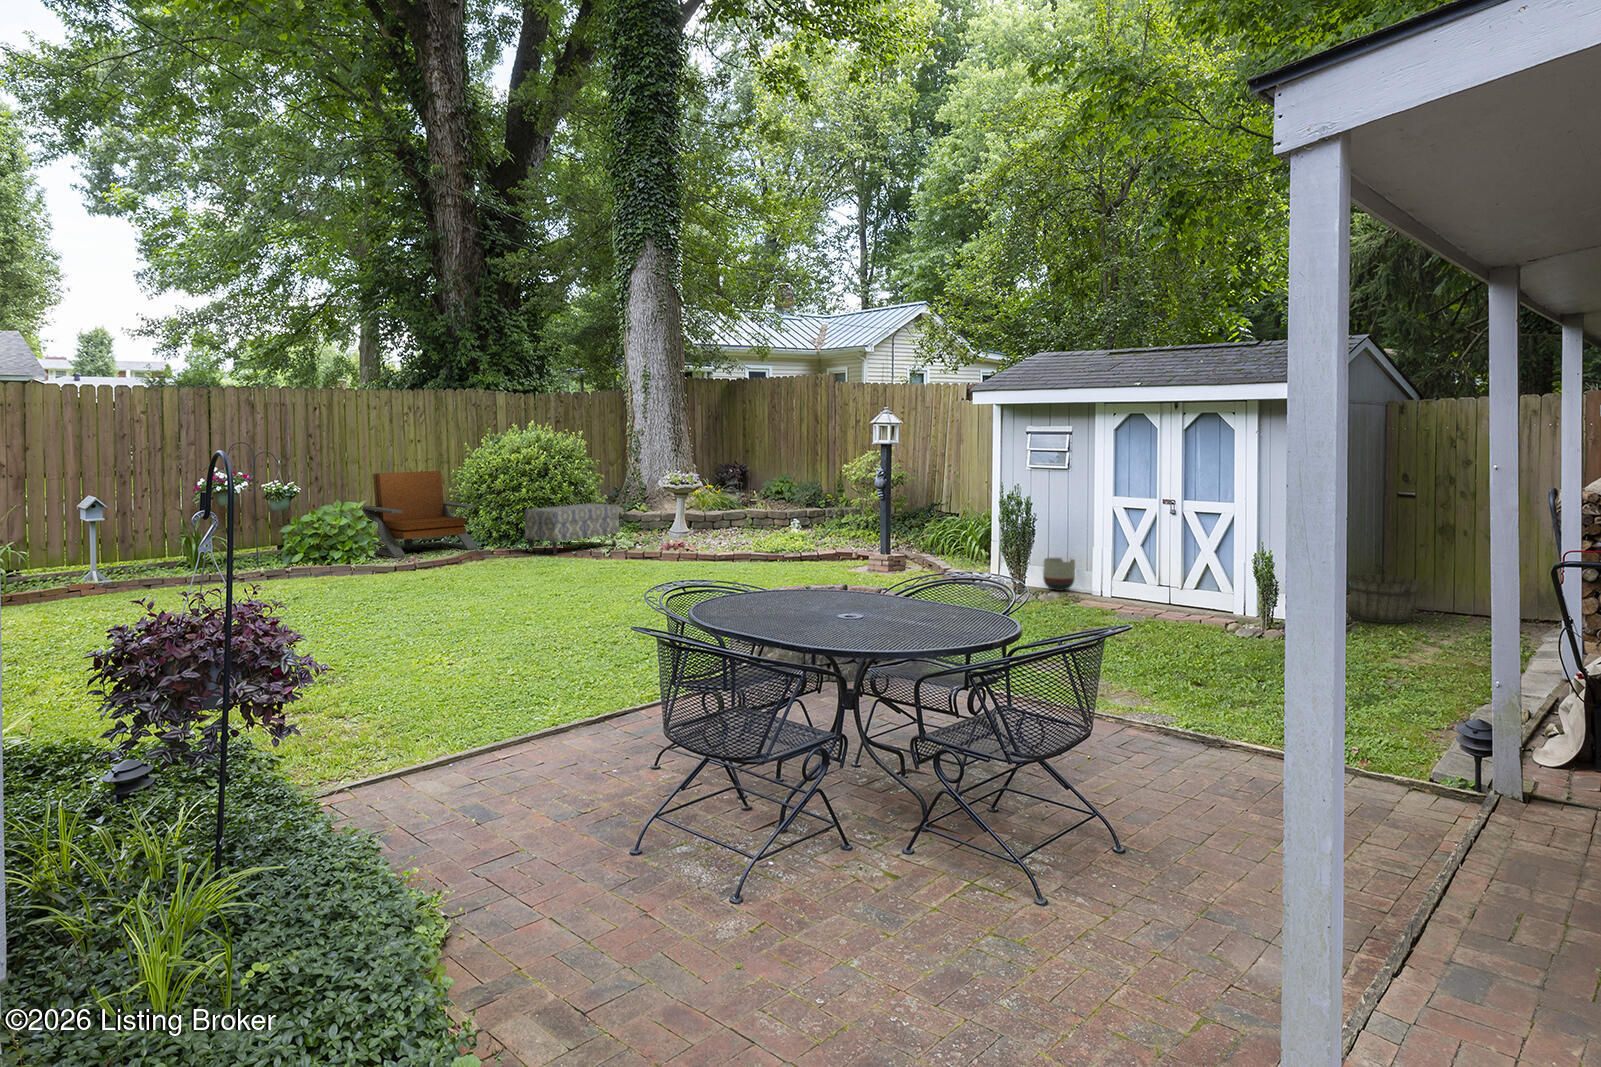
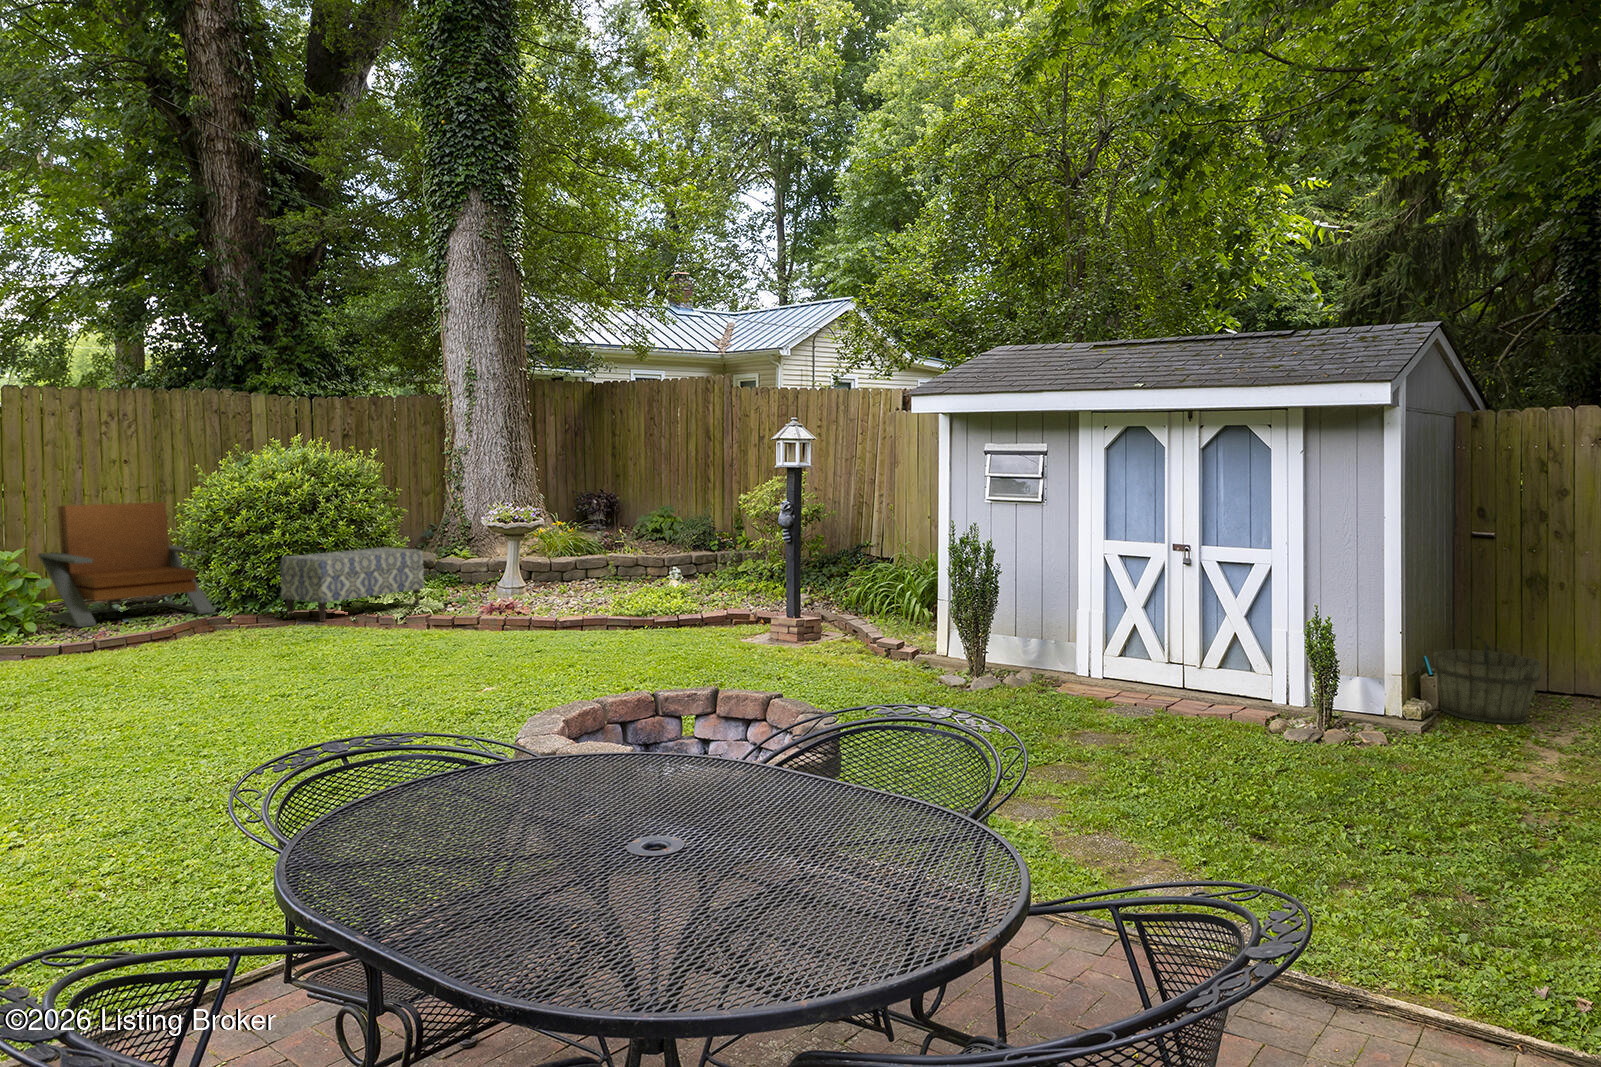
planter: present [1043,558,1075,591] -> none [1007,625,1051,673]

